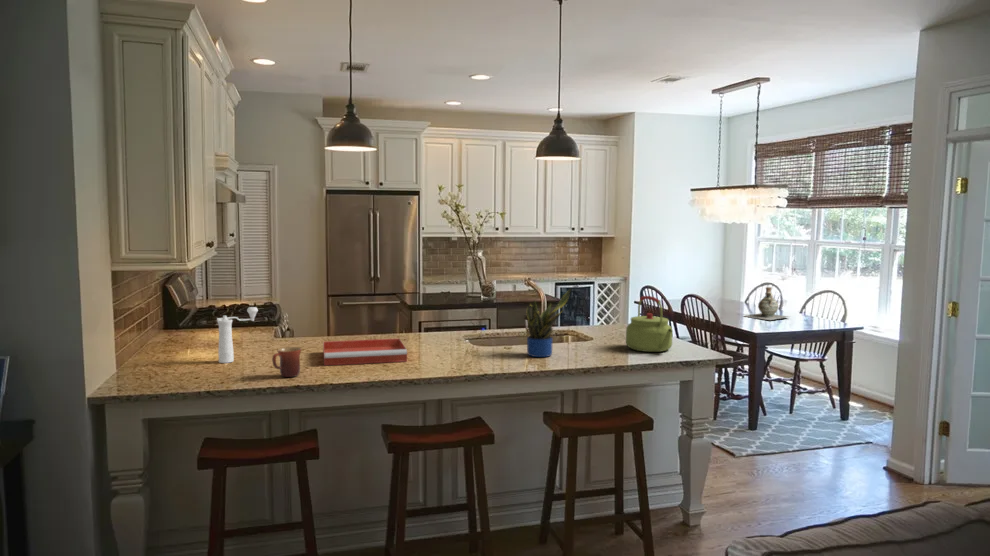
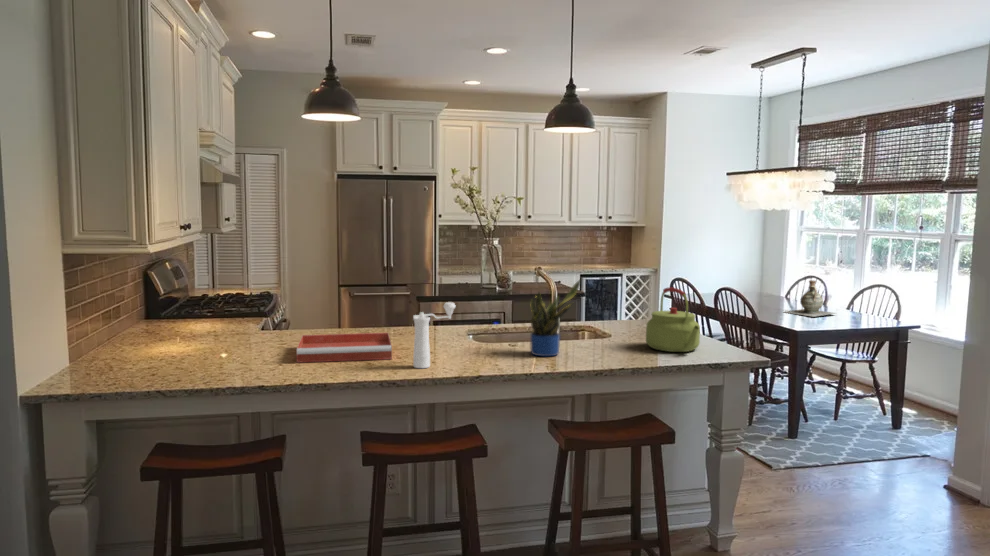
pepper mill: present [217,307,258,363] -> present [413,302,455,368]
mug: present [272,347,301,377] -> none [231,342,266,376]

